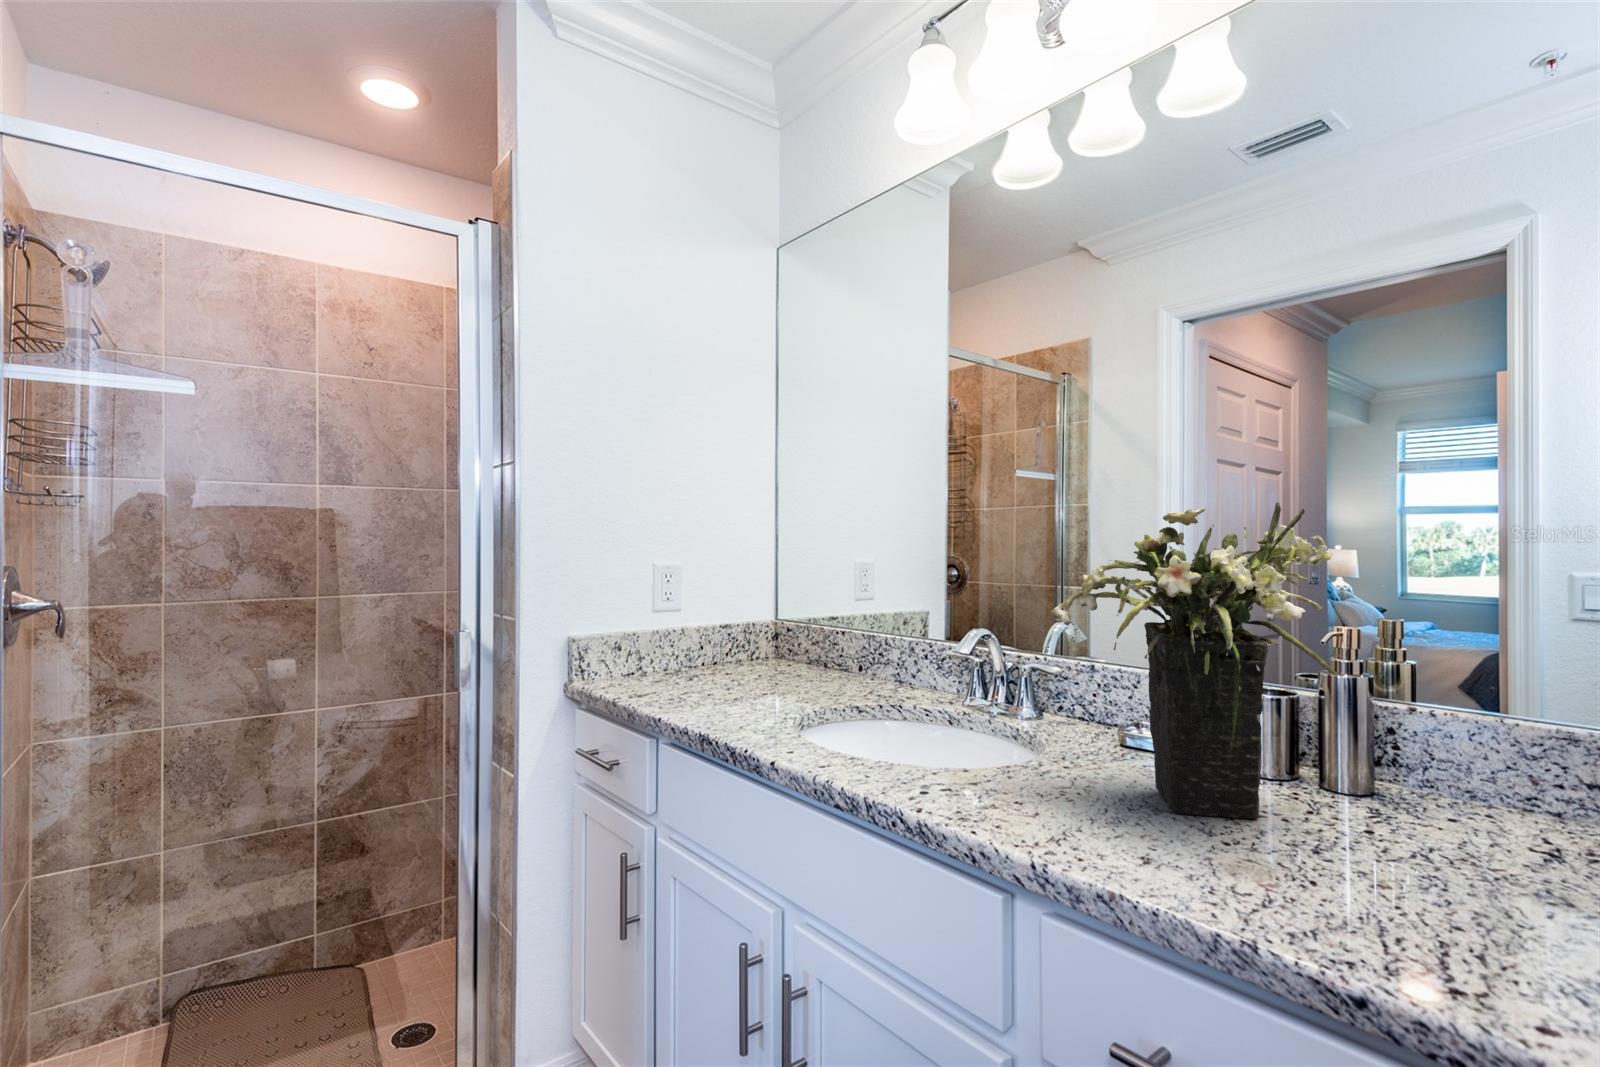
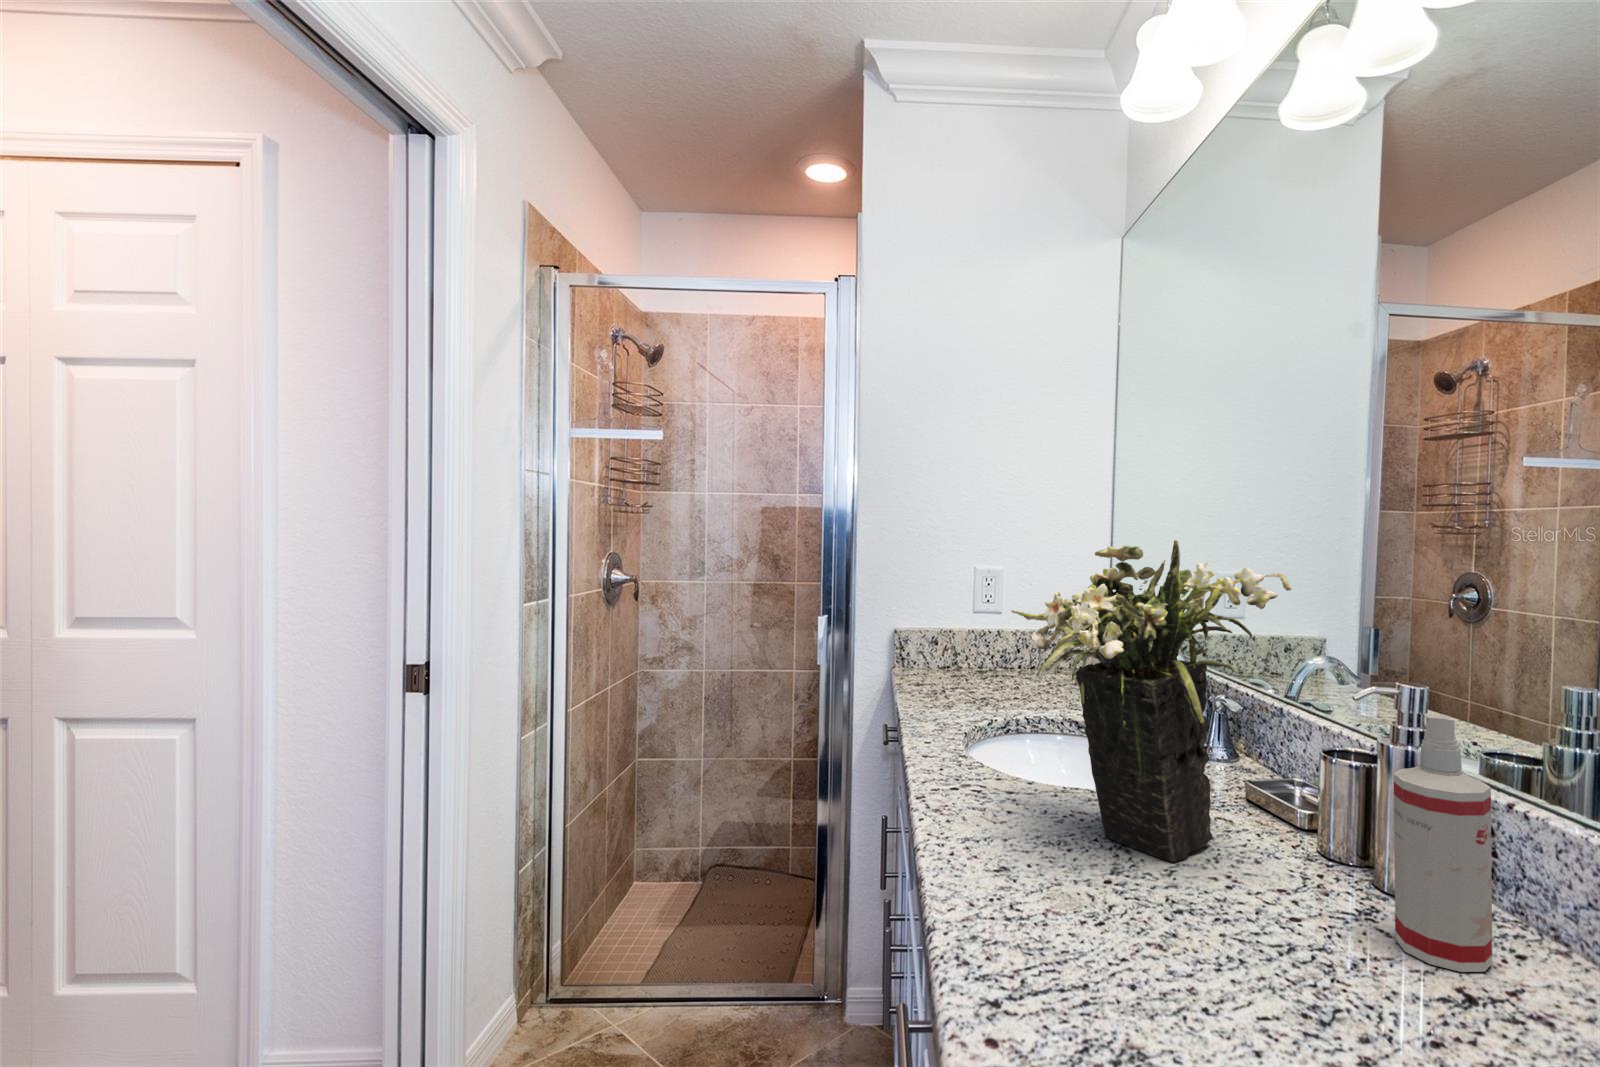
spray bottle: none [1445,642,1526,840] -> present [1394,714,1492,972]

